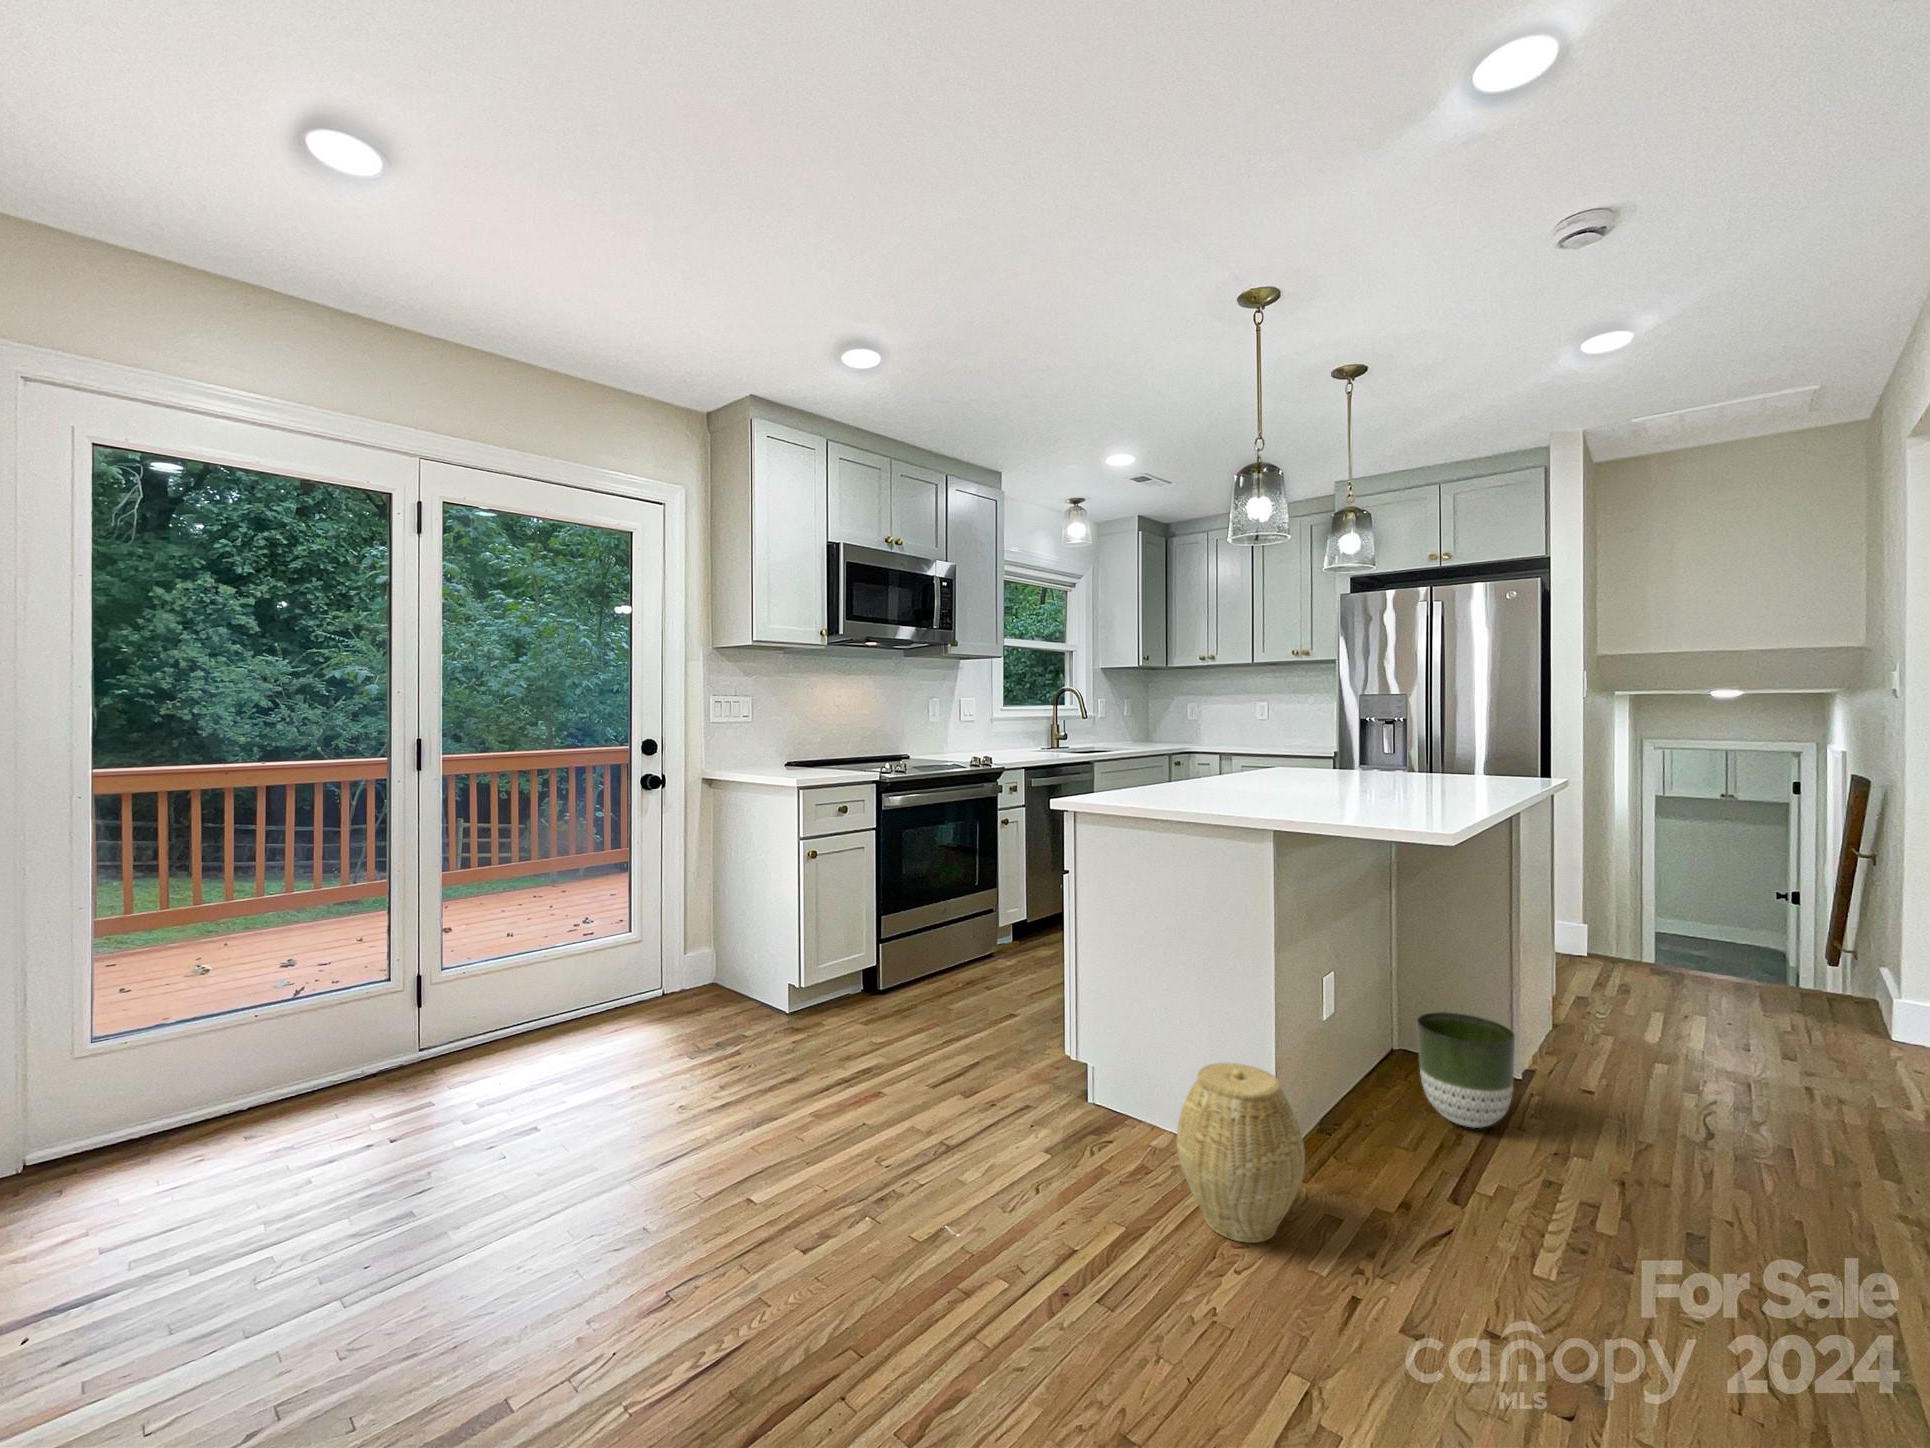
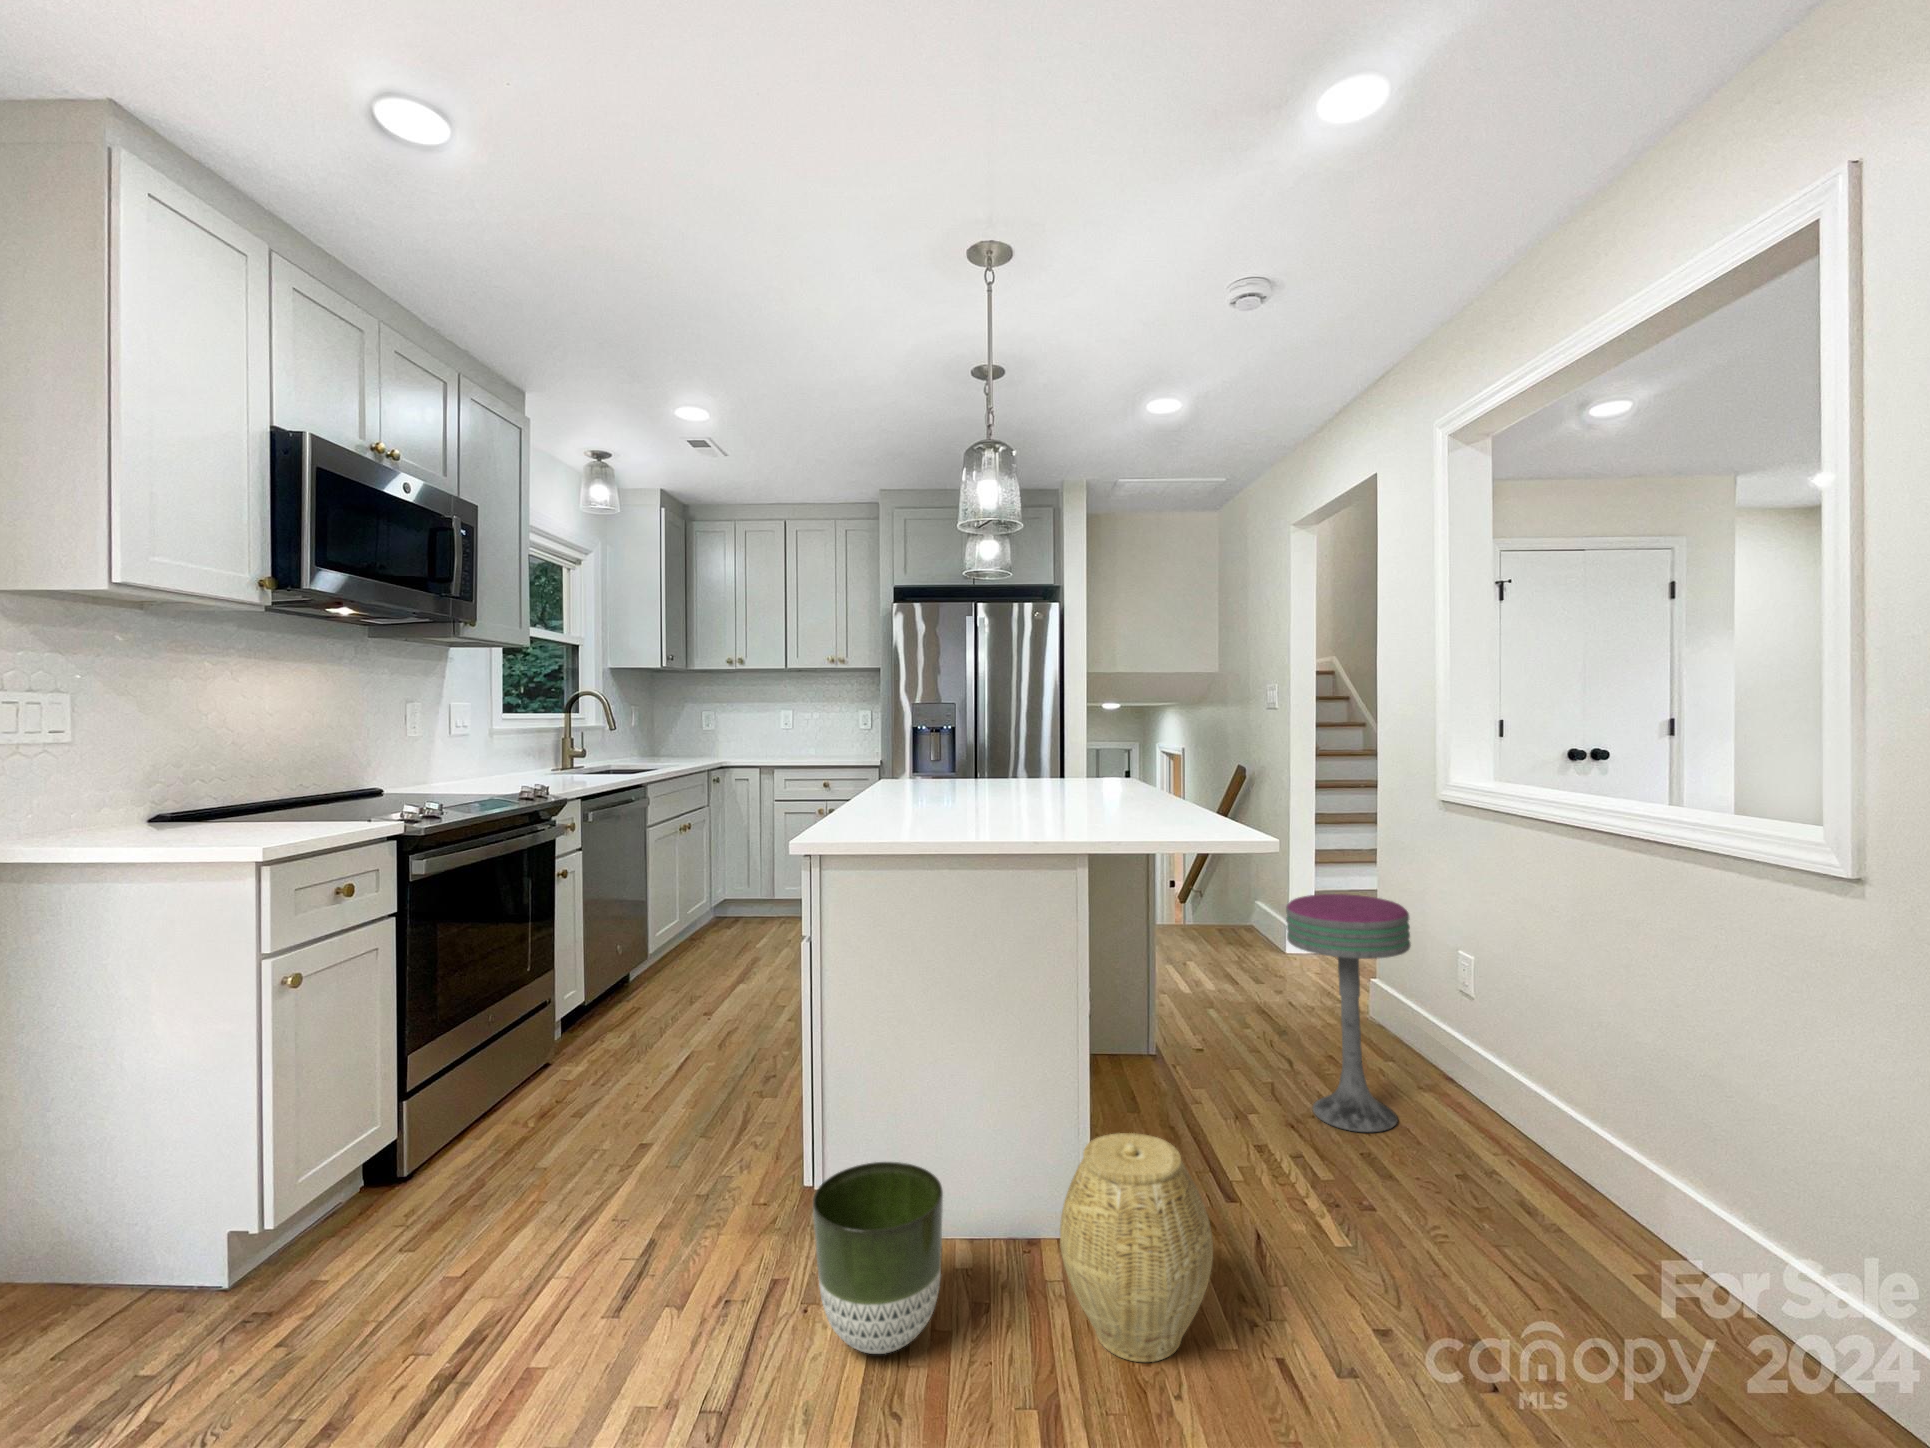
bar stool: none [1583,932,1748,1205] -> present [1286,894,1411,1132]
planter: present [1417,1012,1515,1128] -> present [813,1162,943,1354]

